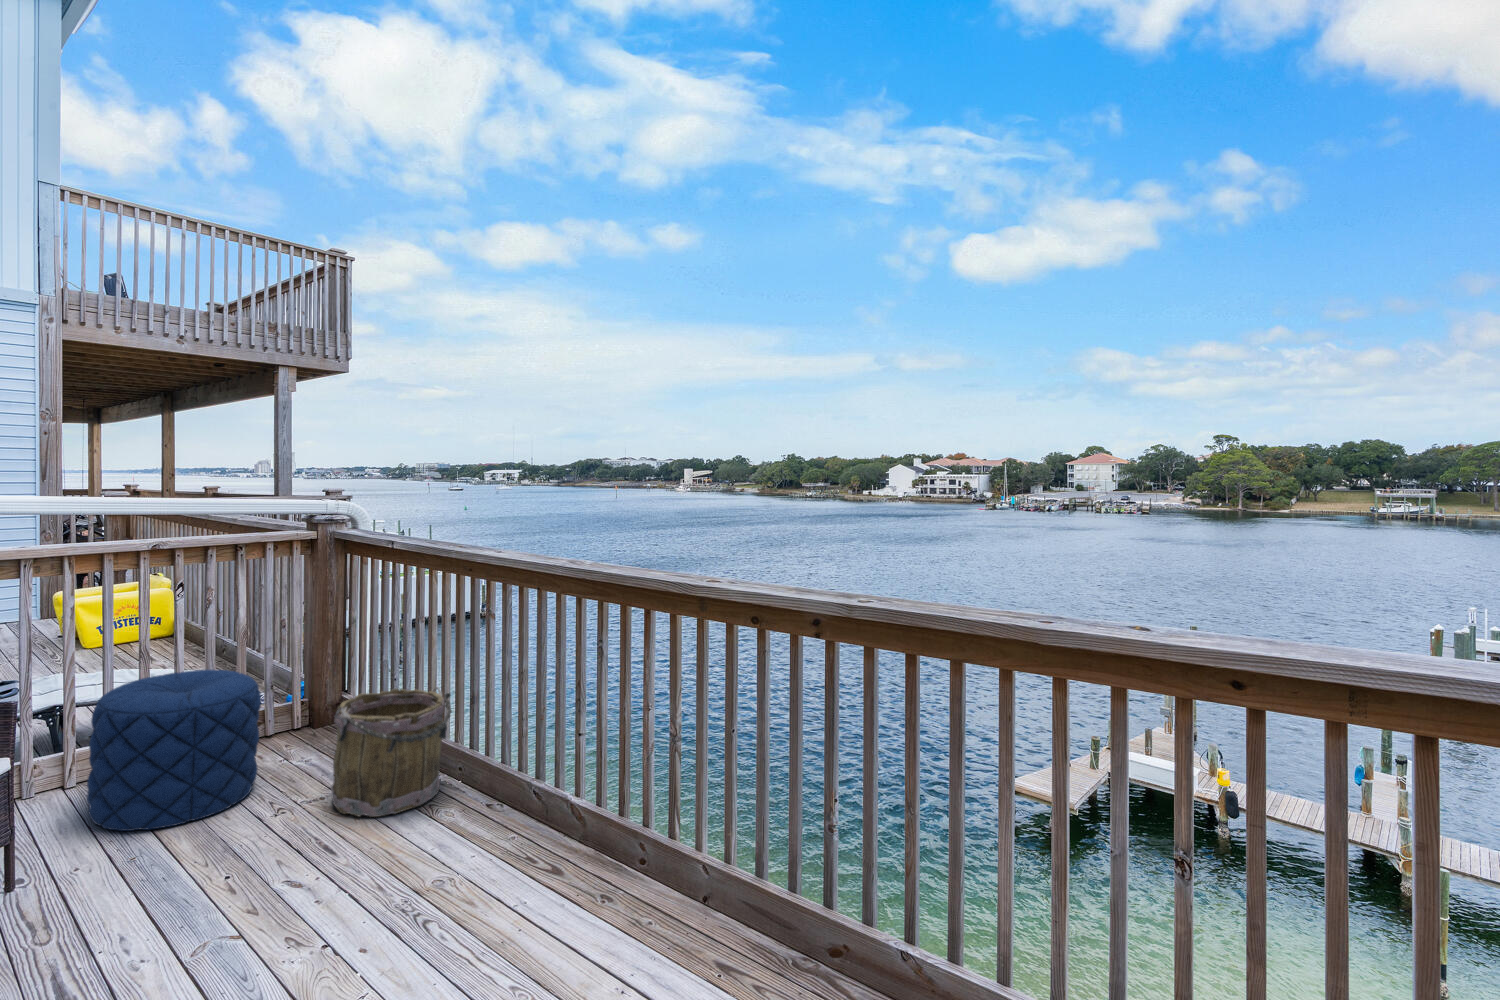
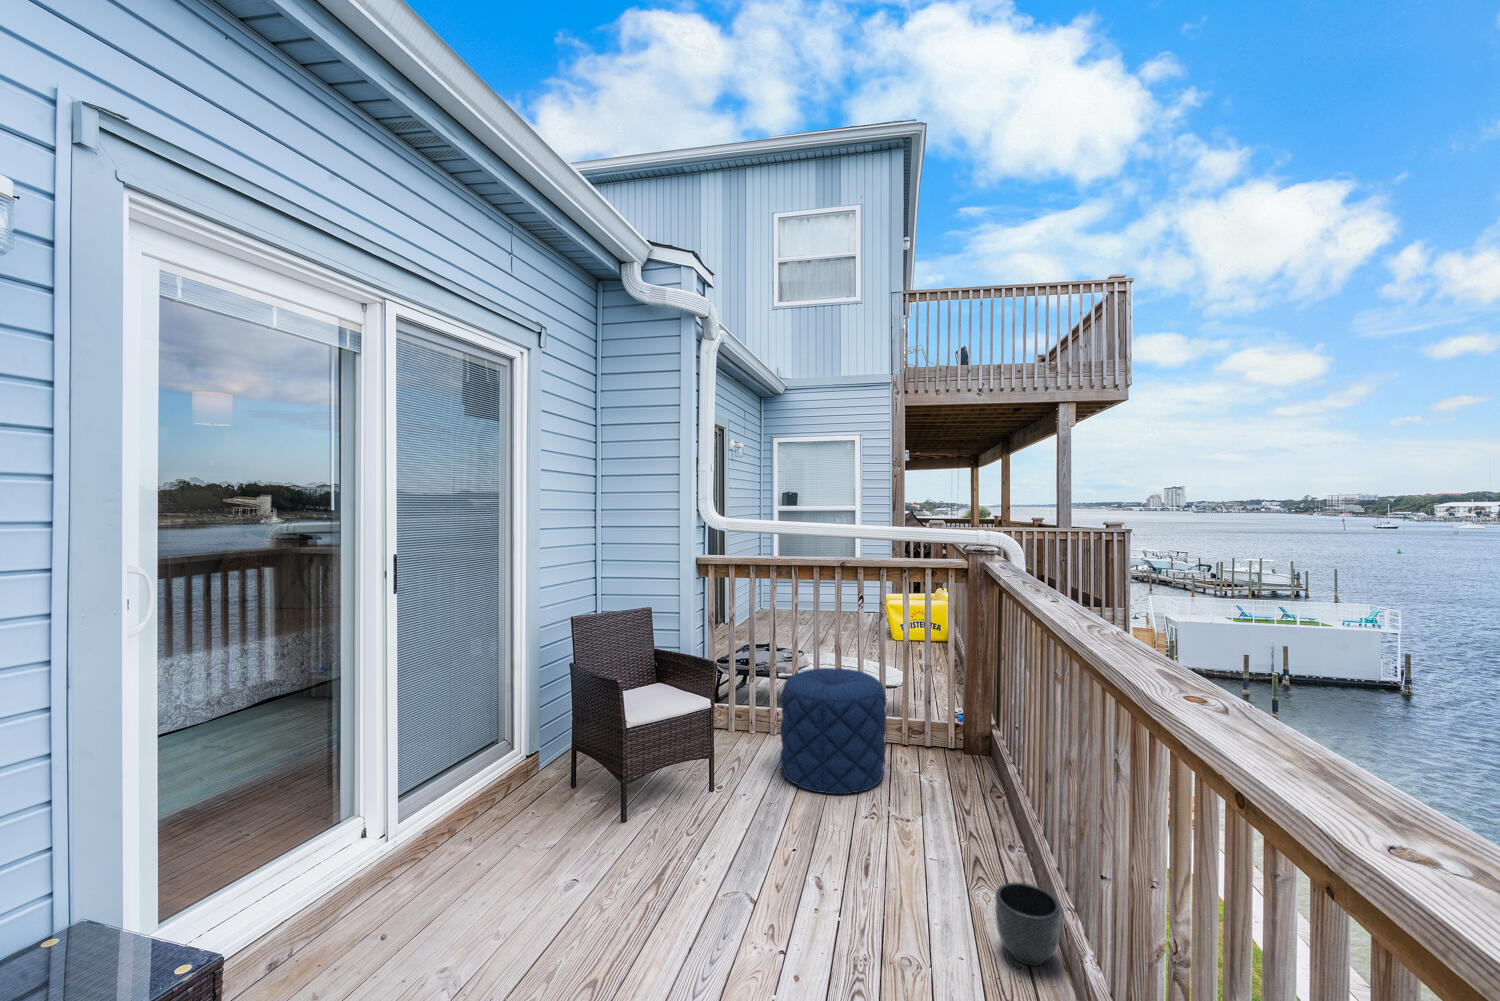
bucket: present [331,687,452,817] -> none [902,727,1023,871]
planter: none [487,777,536,835] -> present [996,883,1061,966]

